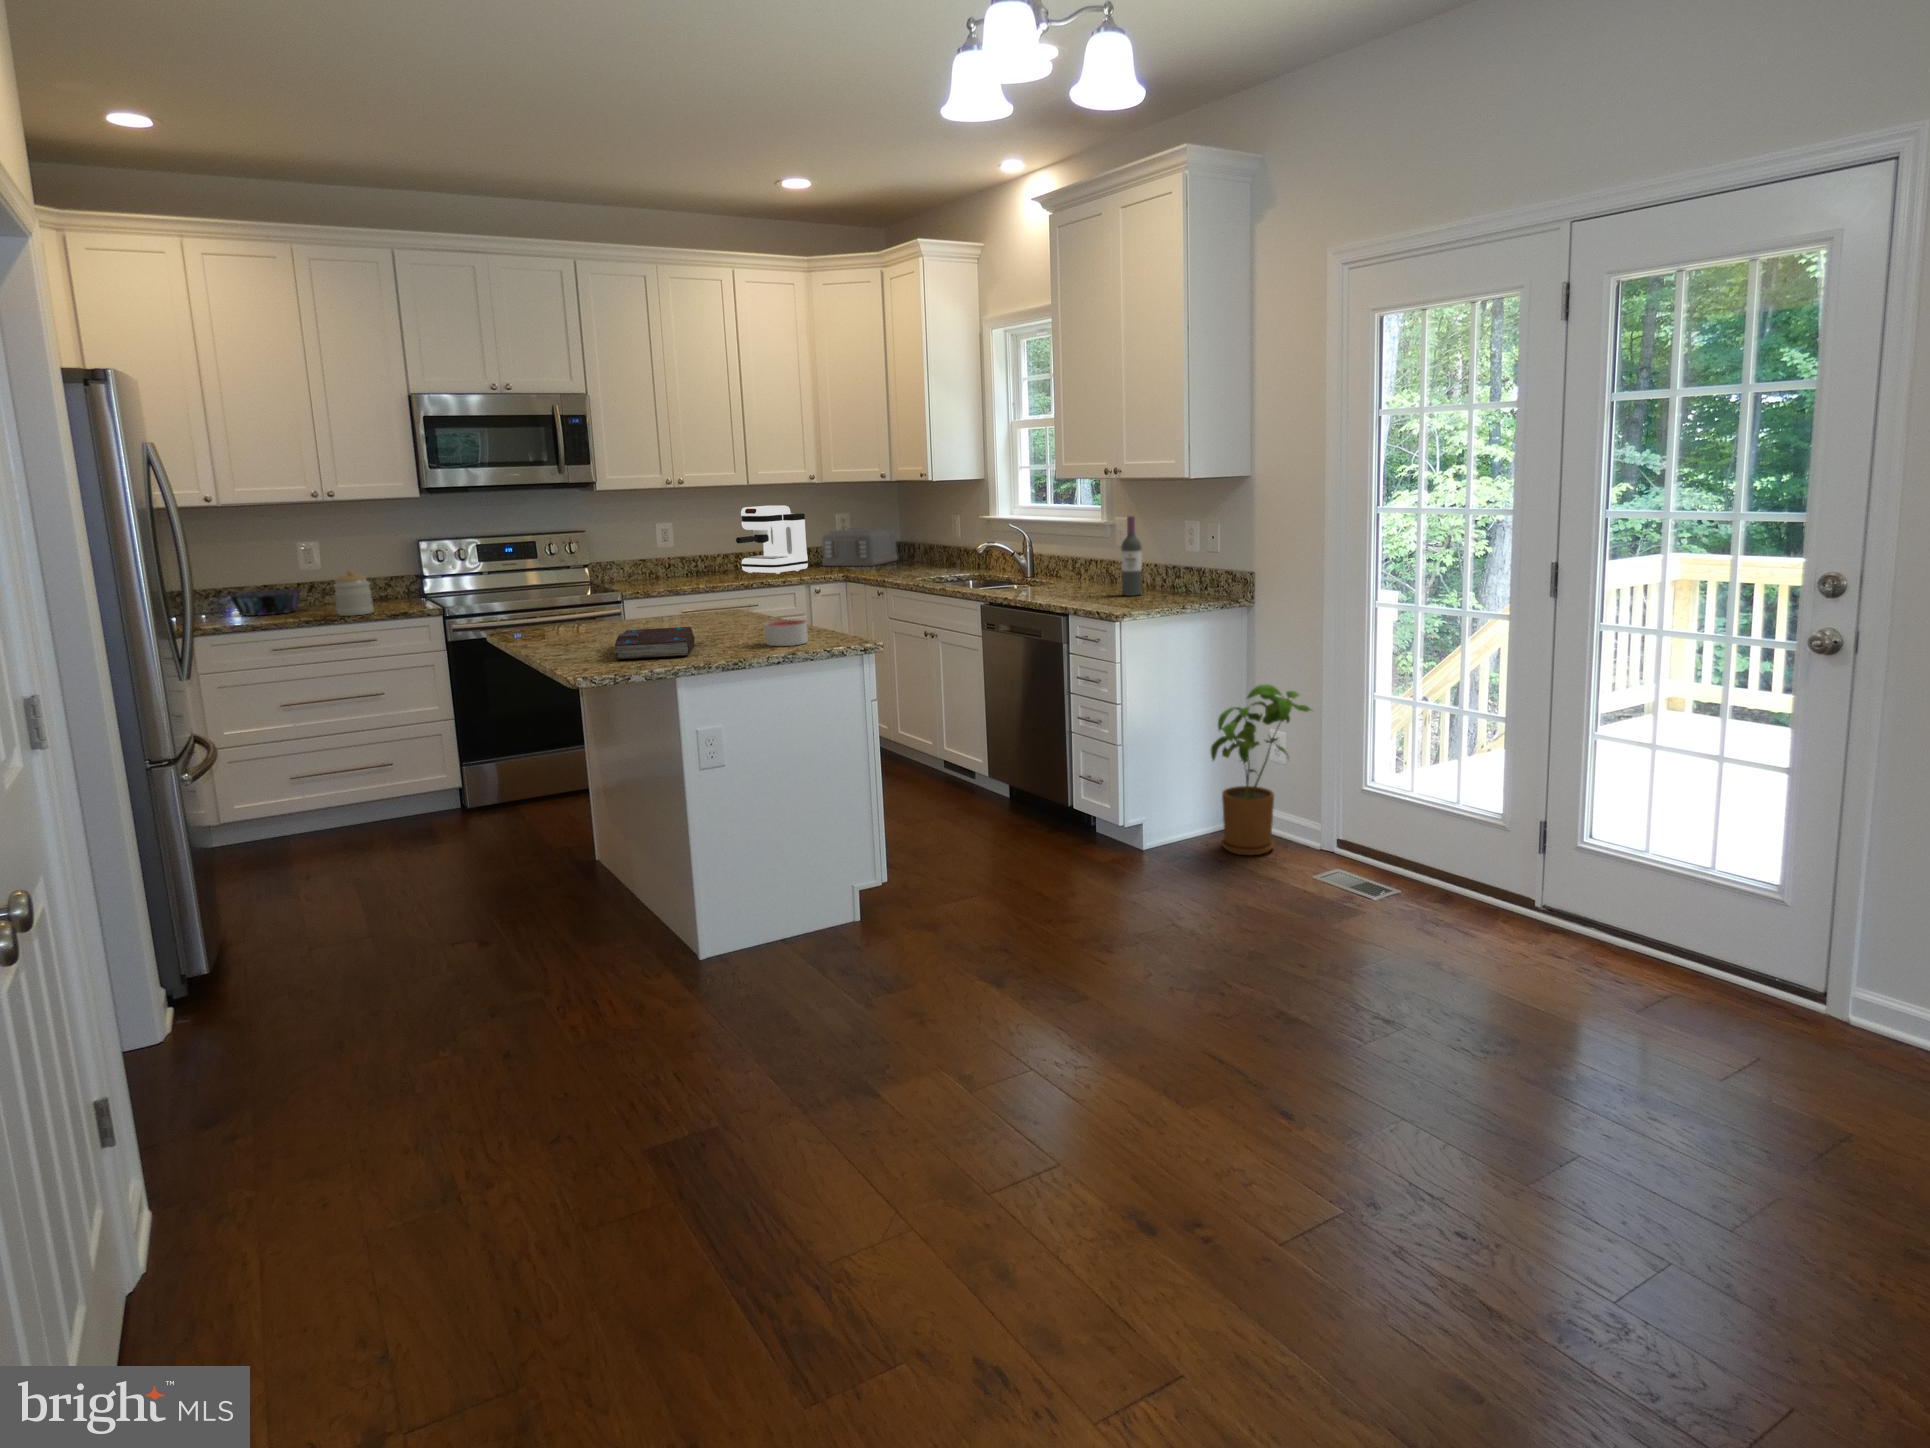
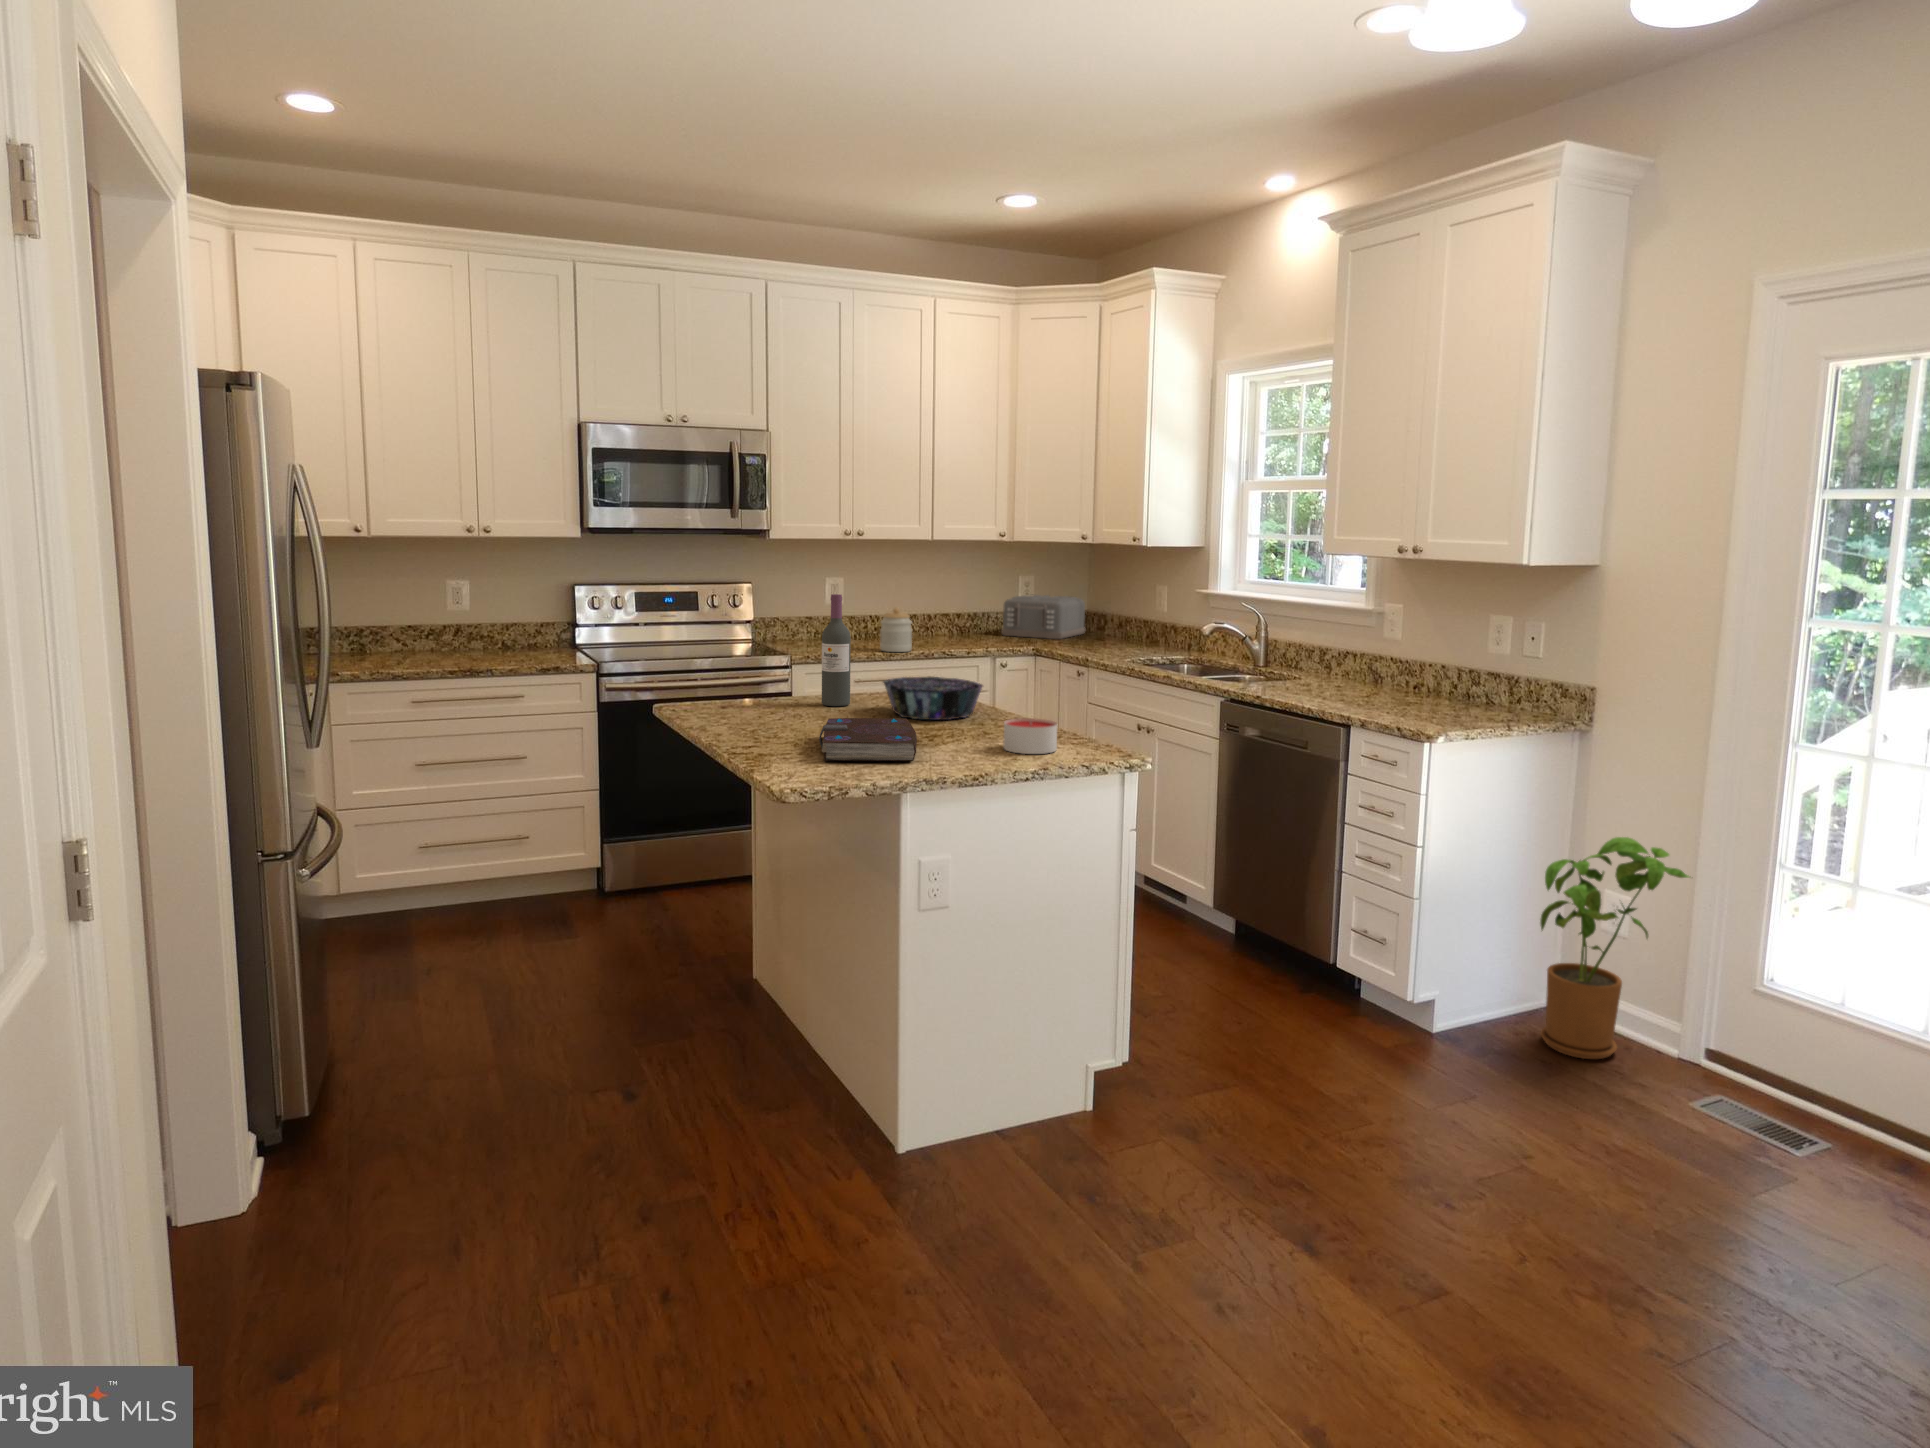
coffee maker: present [736,506,808,574] -> none [913,565,990,643]
wine bottle: present [1121,516,1142,596] -> present [822,594,851,706]
jar: present [334,570,373,616] -> present [880,607,912,652]
decorative bowl: present [230,589,301,616] -> present [883,677,983,720]

